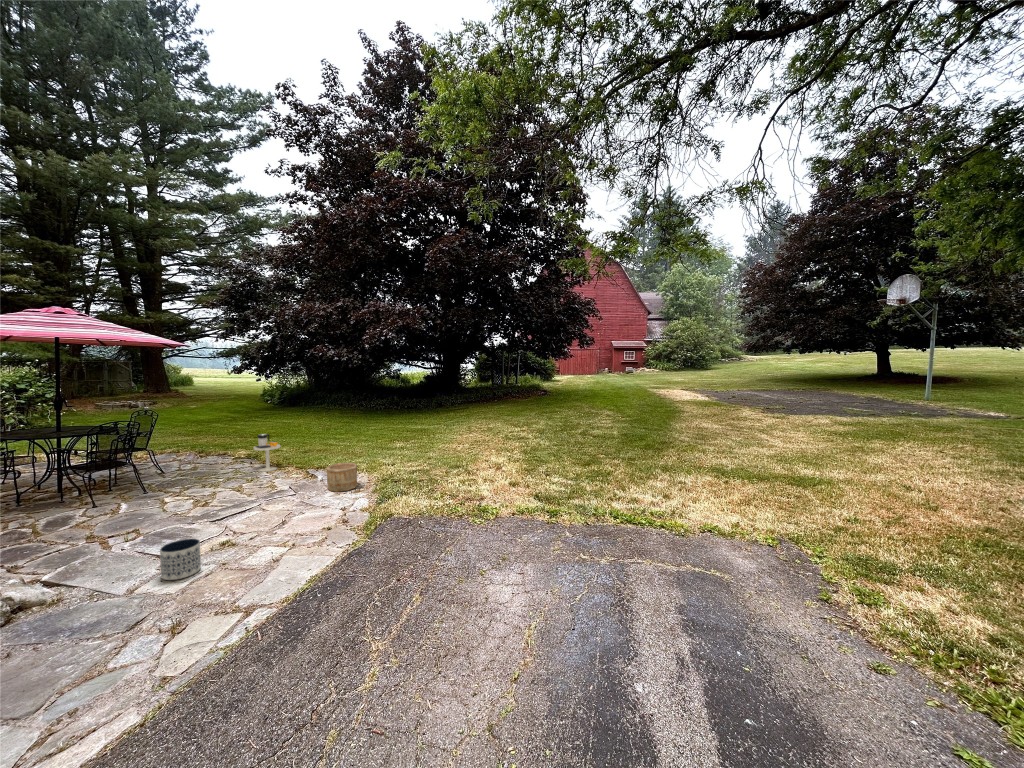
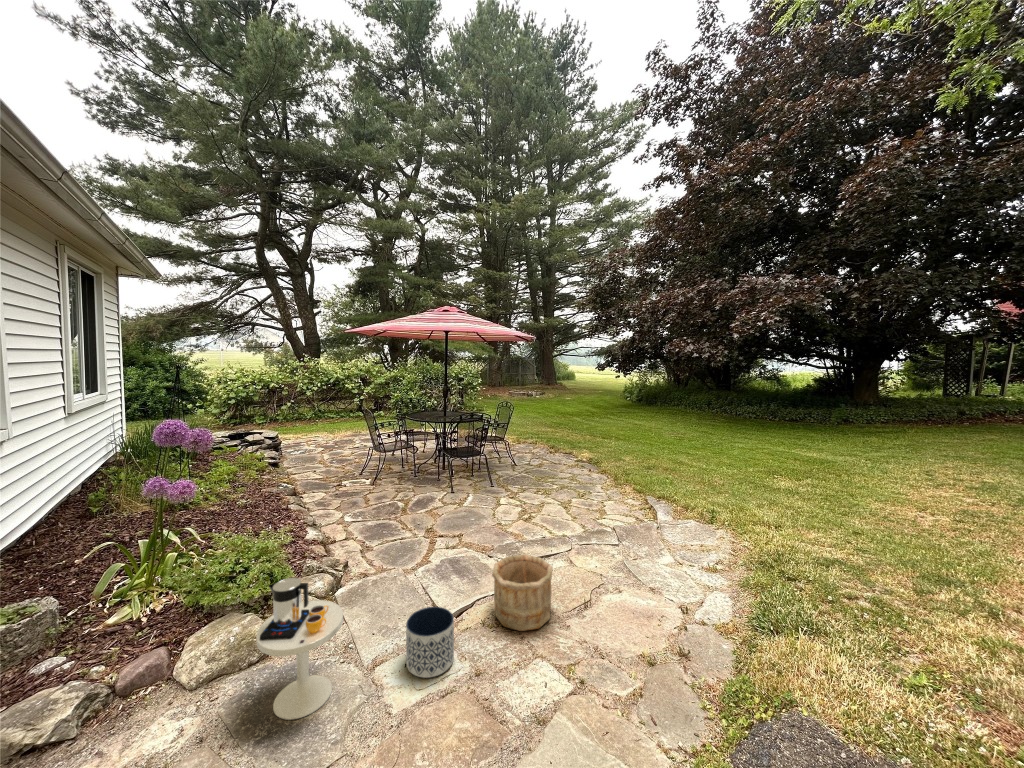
side table: present [254,434,280,472] -> present [257,578,343,720]
wooden bucket: present [326,463,357,492] -> present [492,554,553,631]

